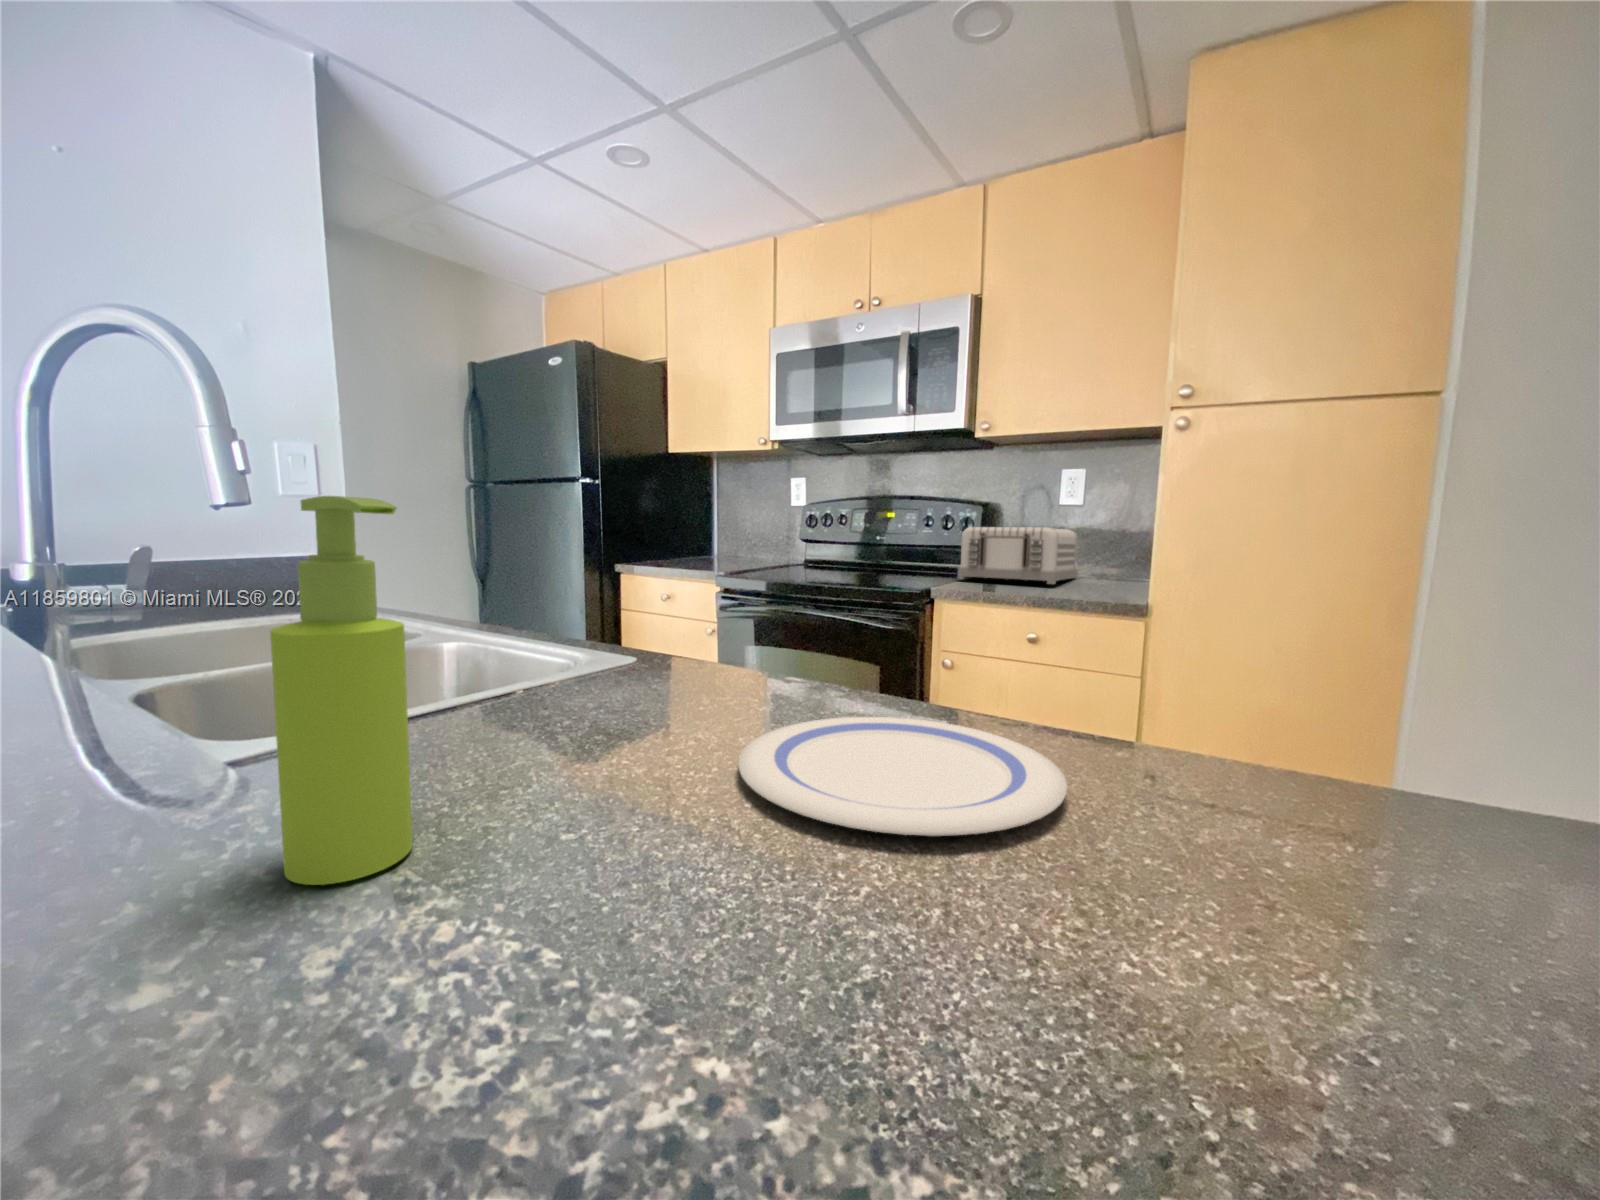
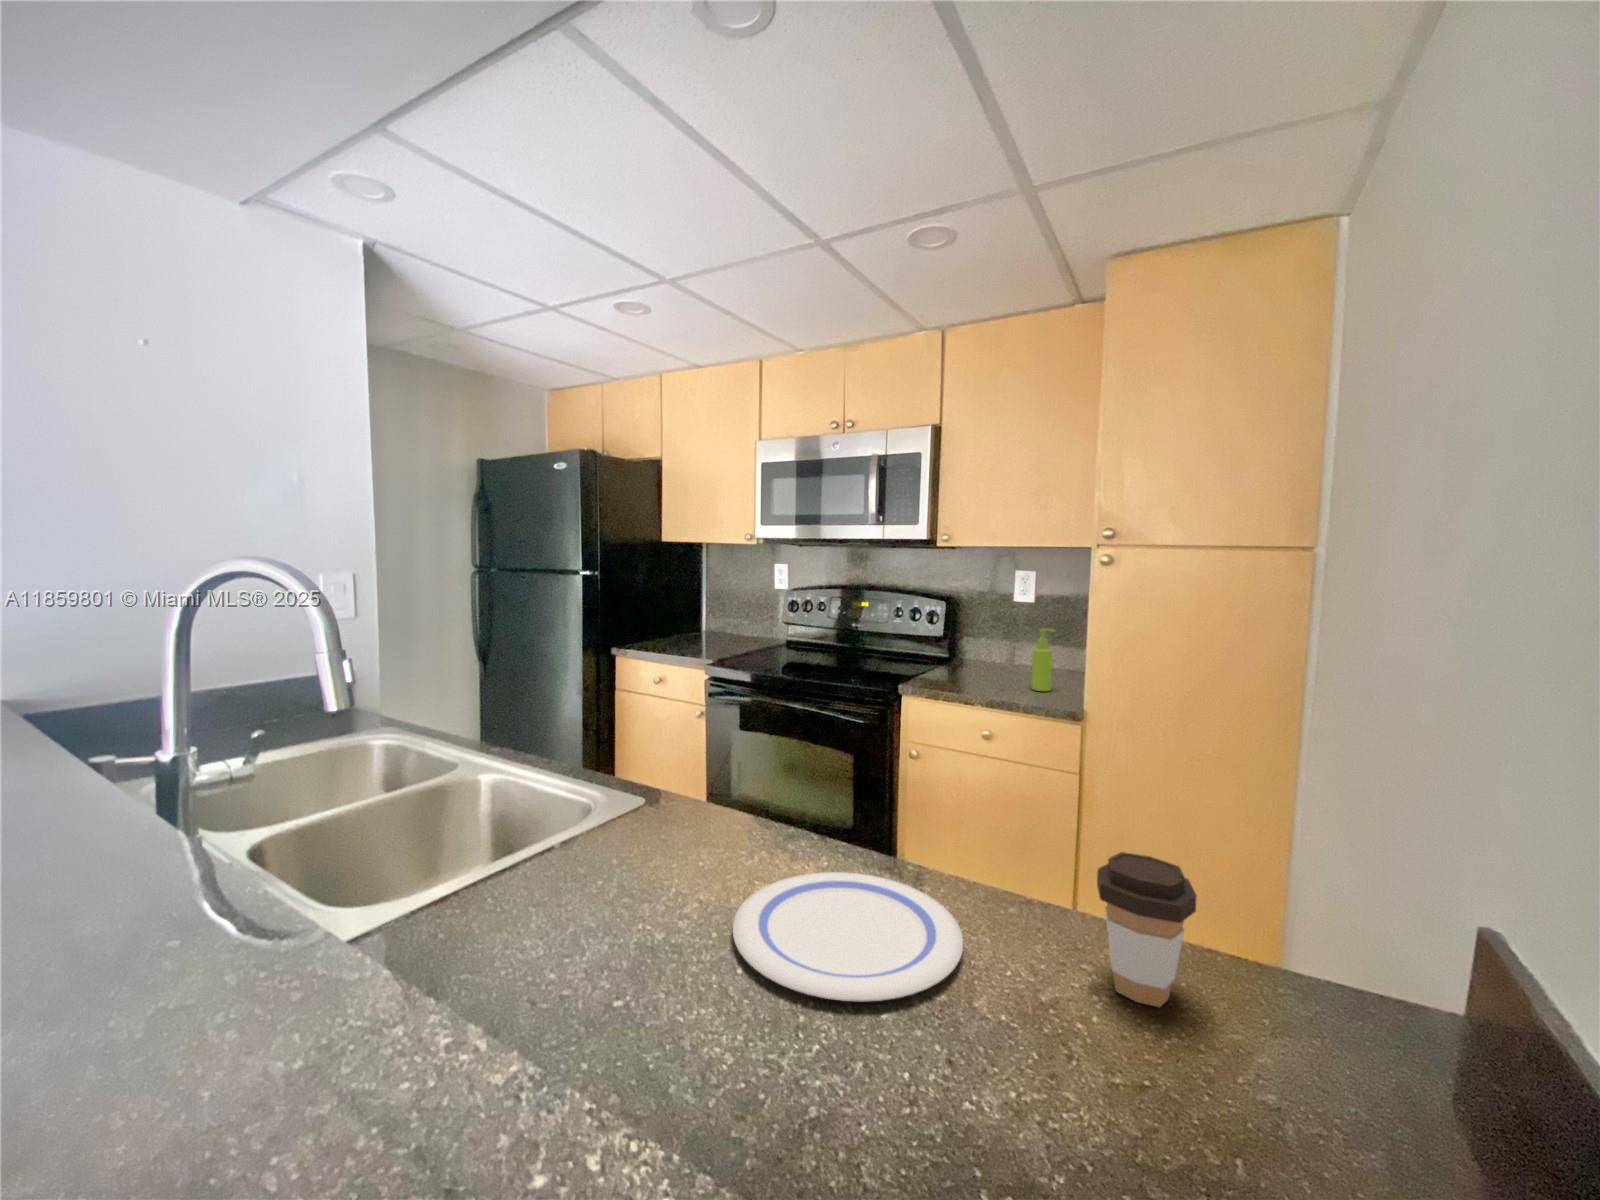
soap dispenser: present [270,496,412,885] -> present [1031,629,1055,691]
toaster: present [958,527,1078,584] -> none [923,622,1031,681]
coffee cup: none [1274,644,1452,853] -> present [1097,852,1197,1007]

